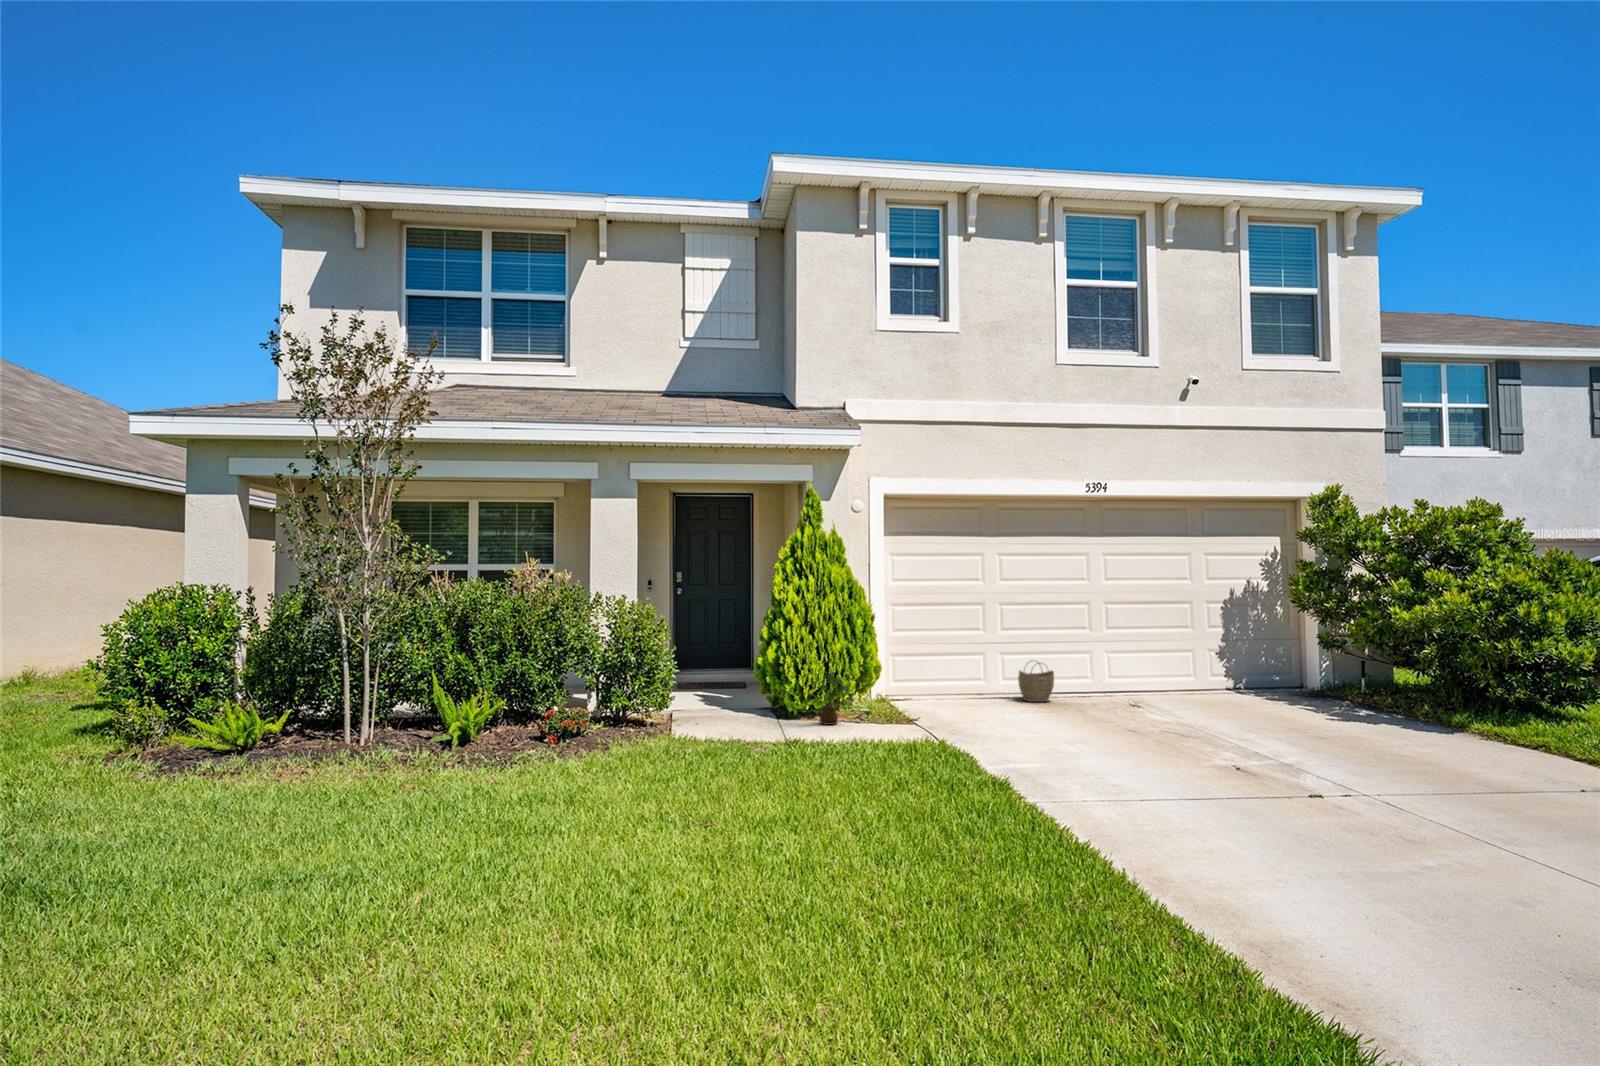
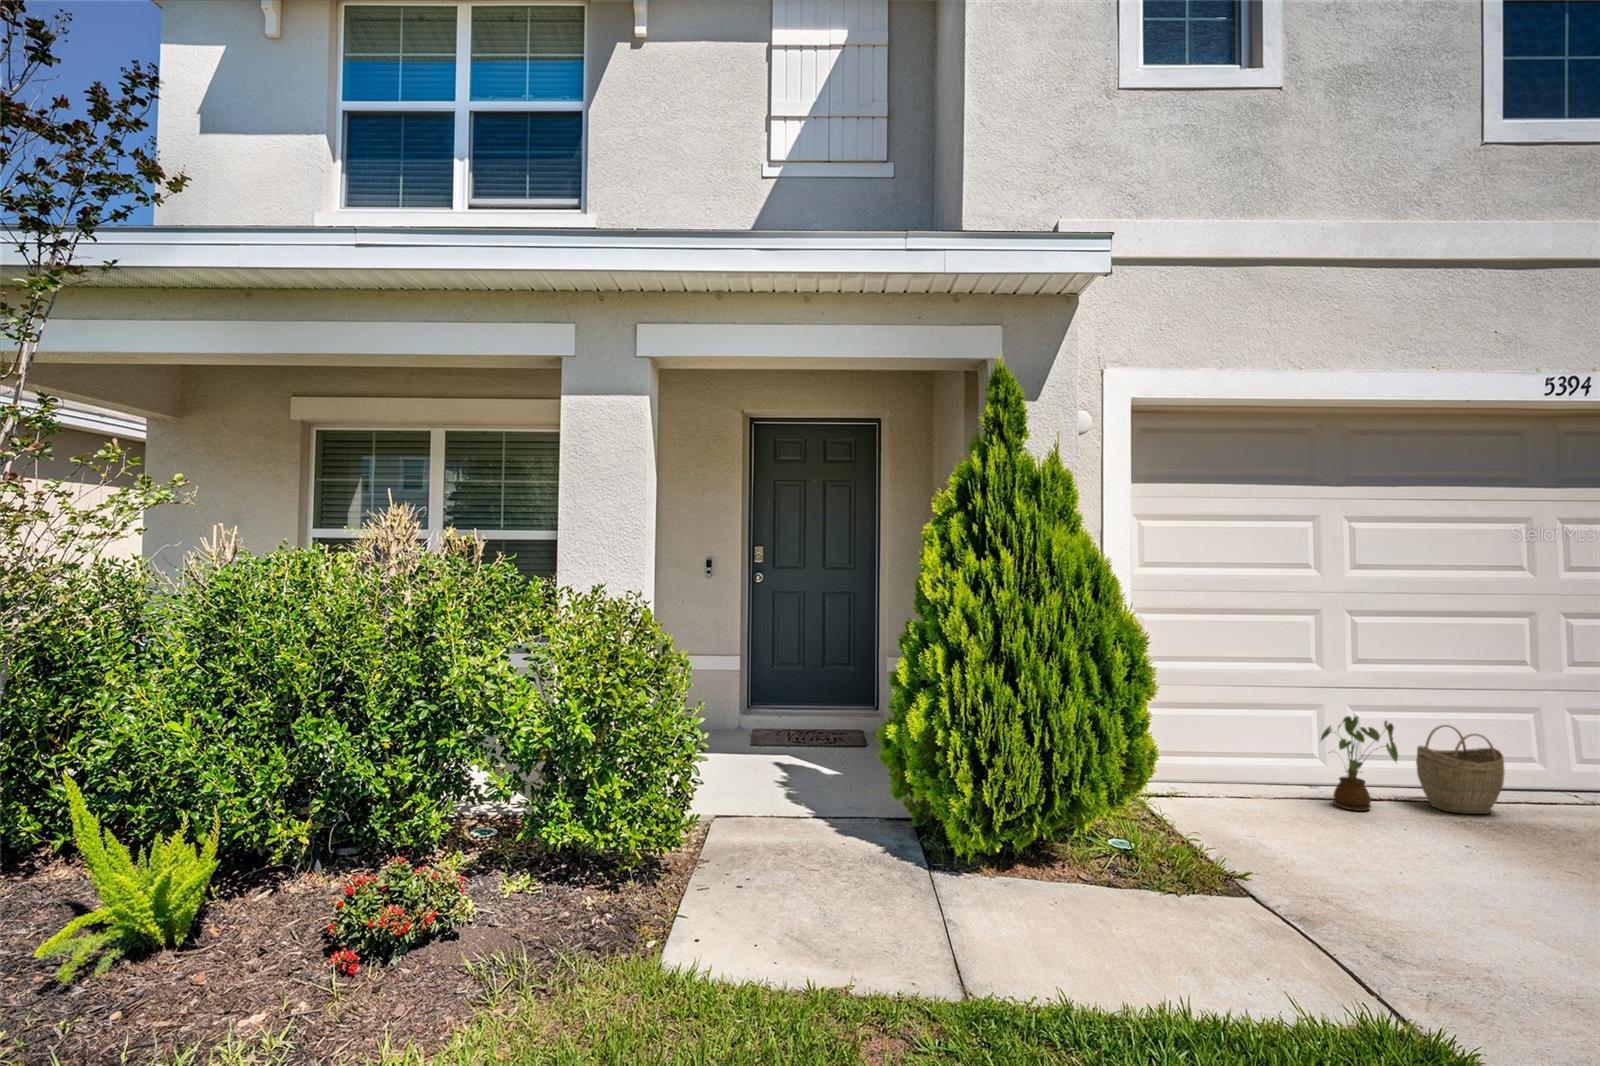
house plant: present [814,673,850,725] -> present [1321,716,1398,811]

